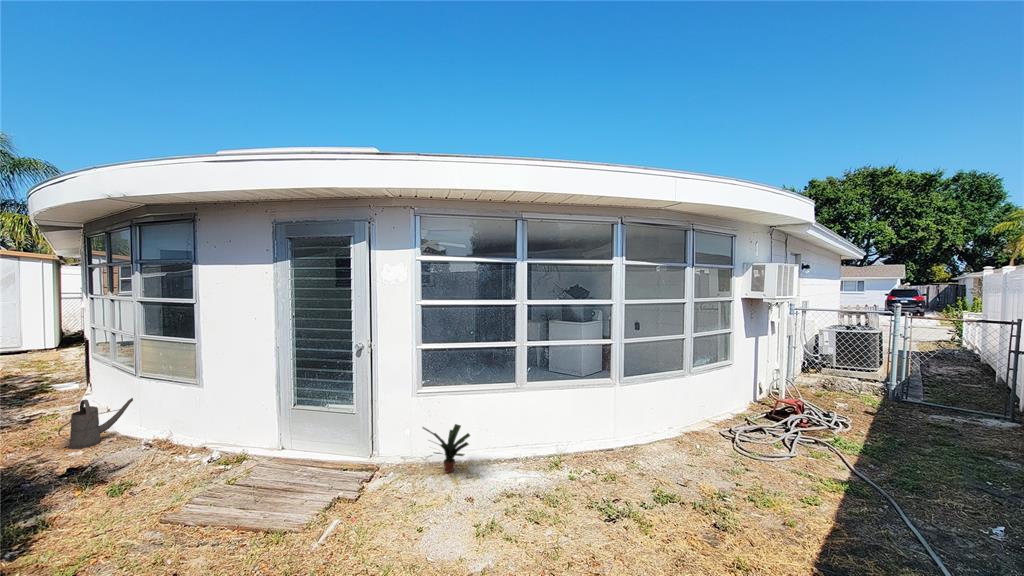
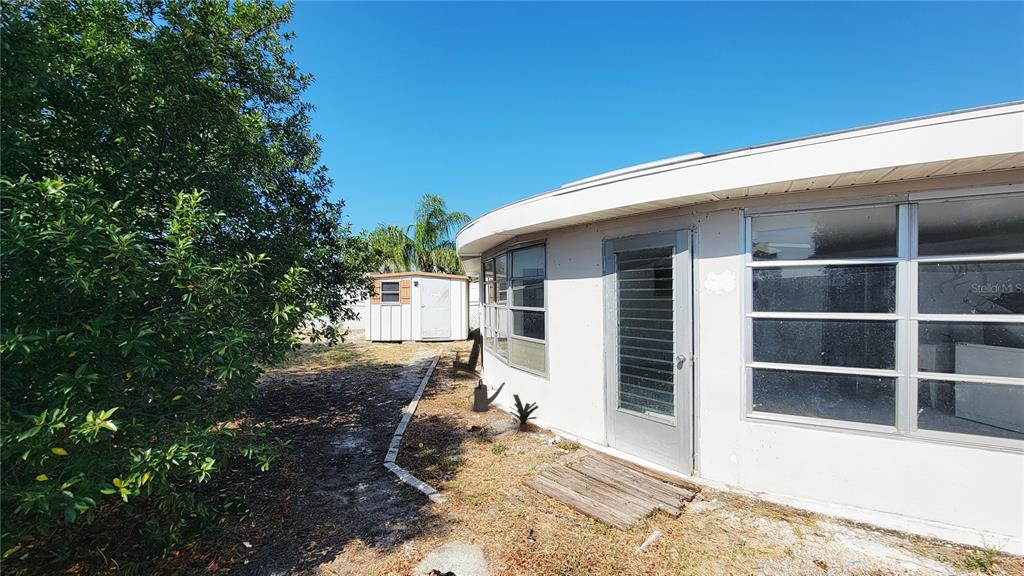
lounge chair: none [17,329,90,410] -> present [452,331,481,381]
potted plant: present [423,424,470,472] -> present [510,395,539,432]

